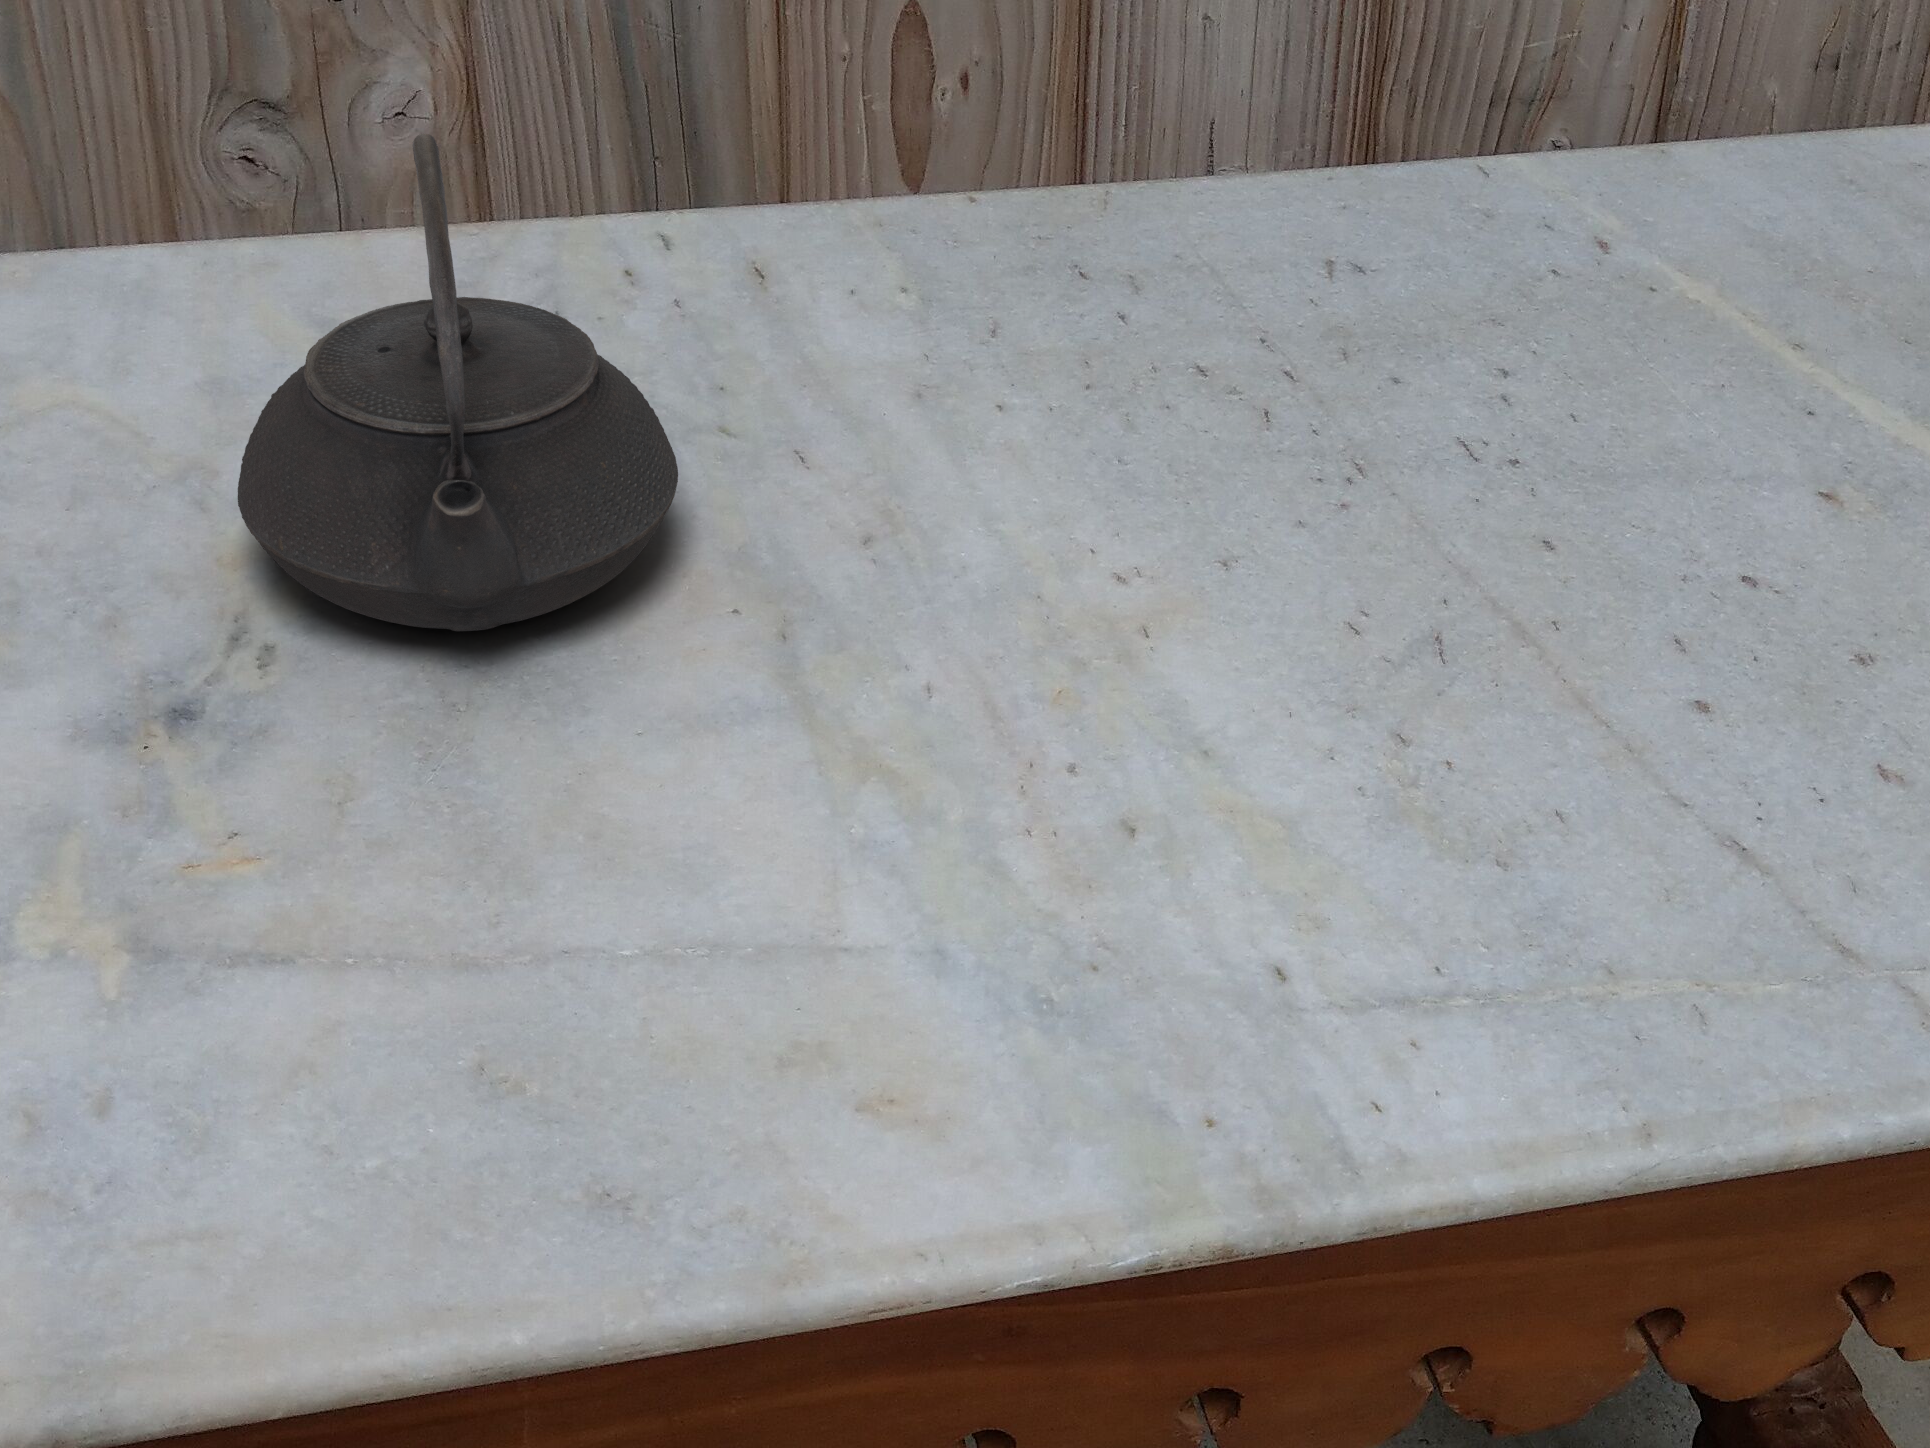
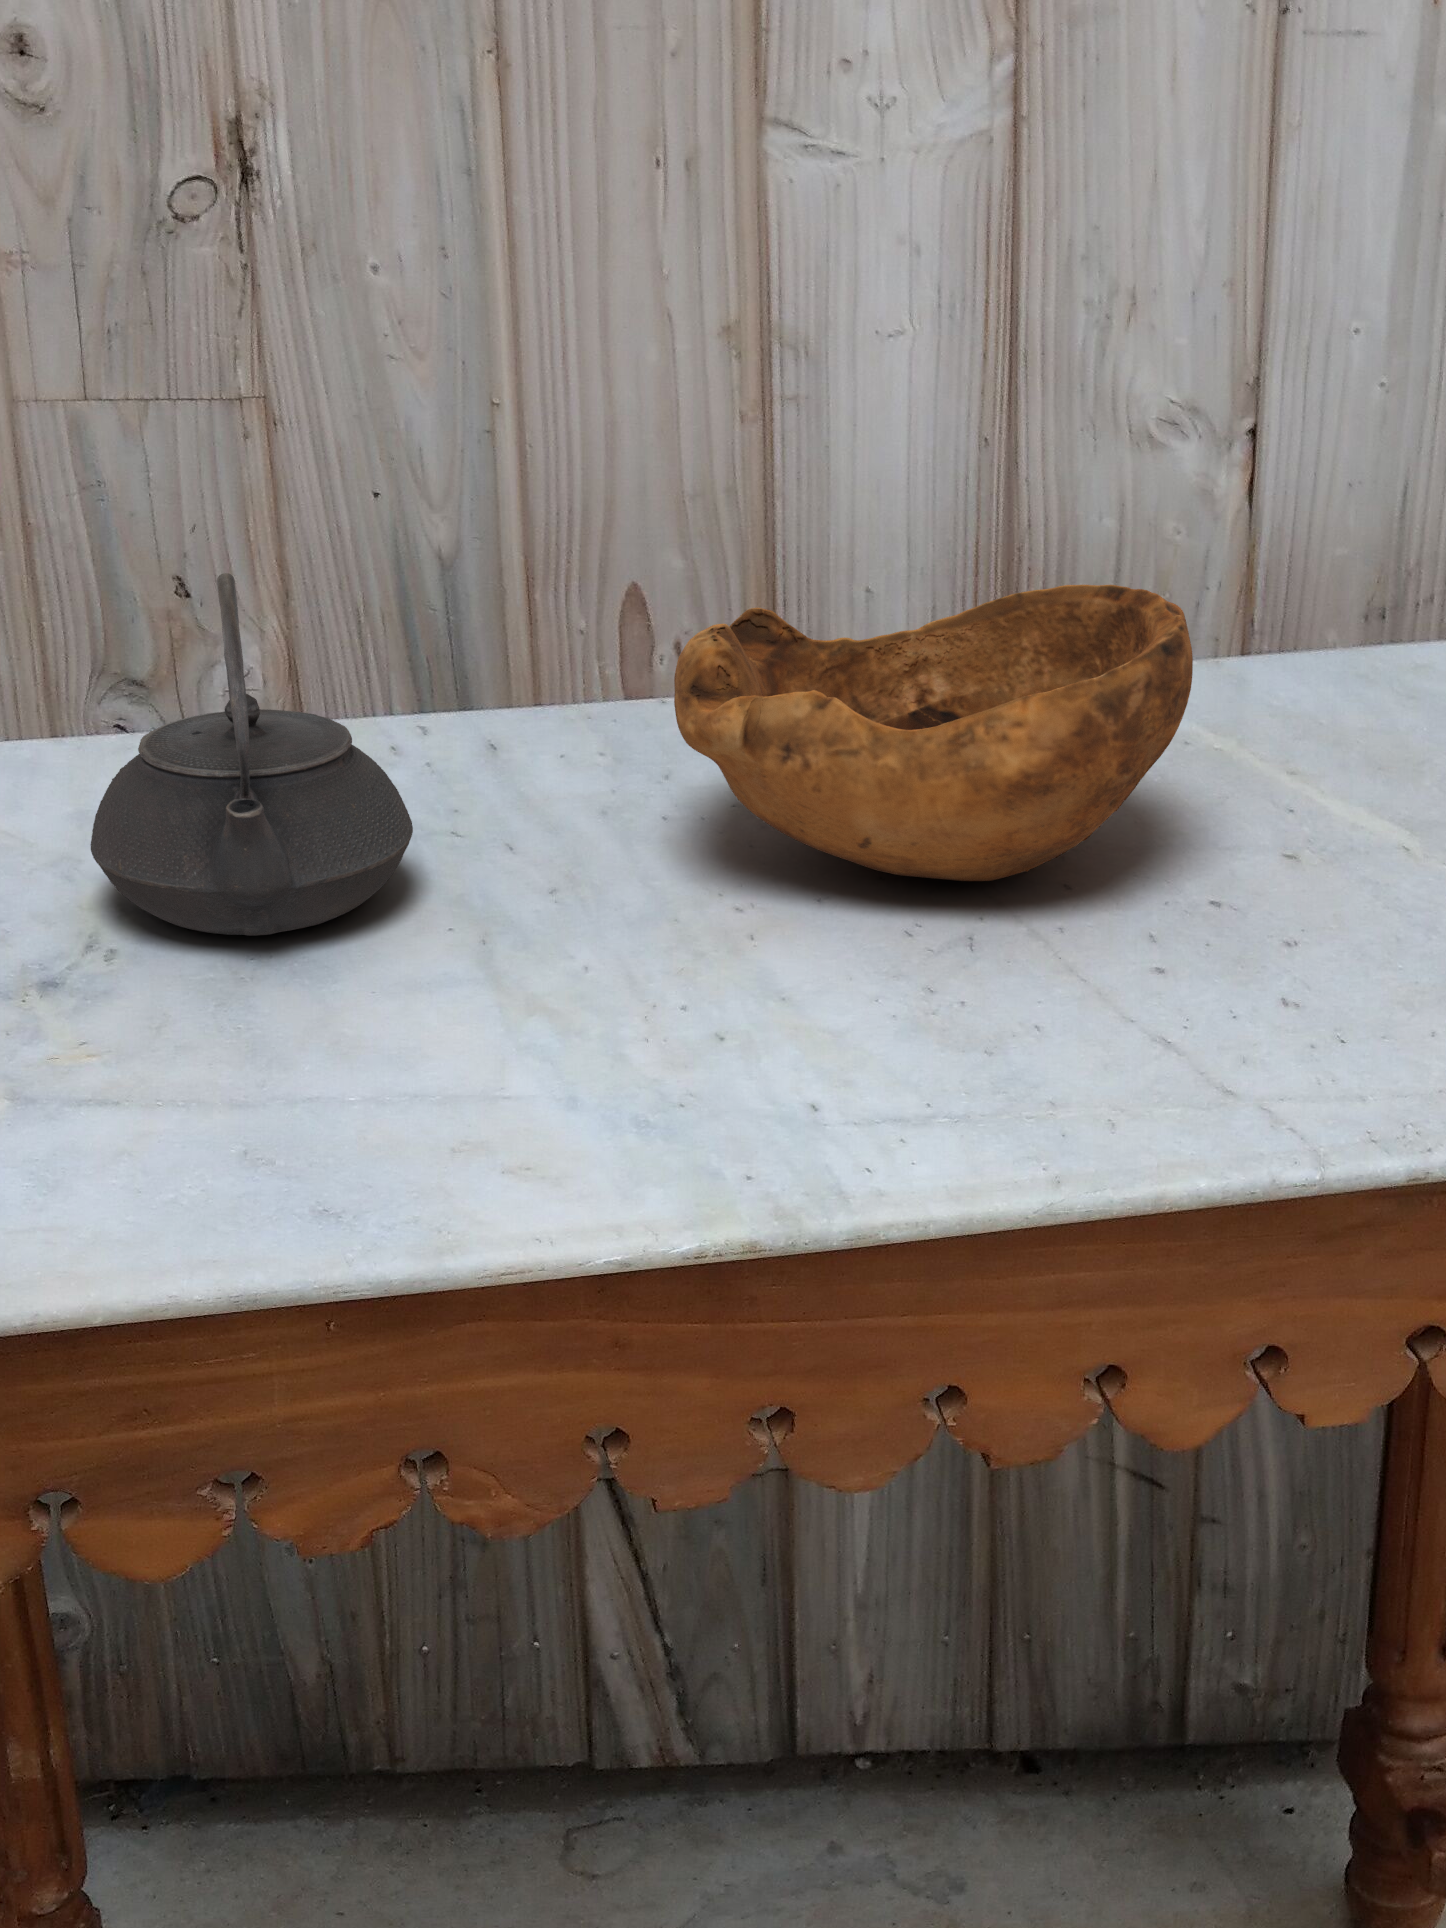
wooden bowl: none [1031,137,1716,548] -> present [674,585,1193,881]

